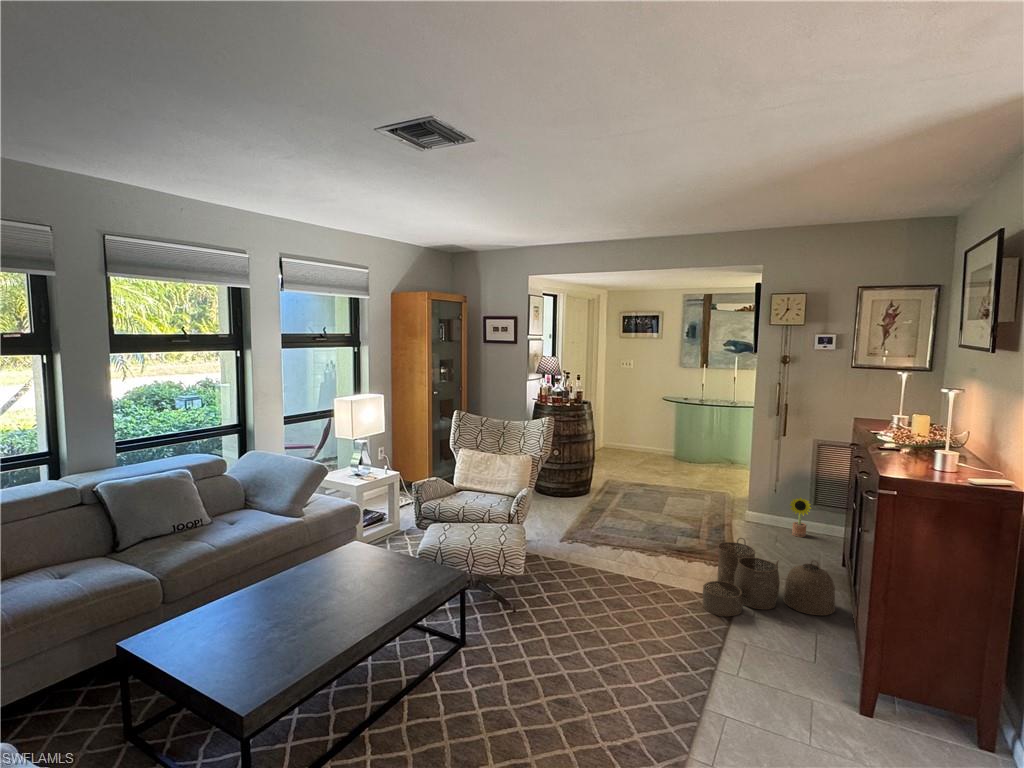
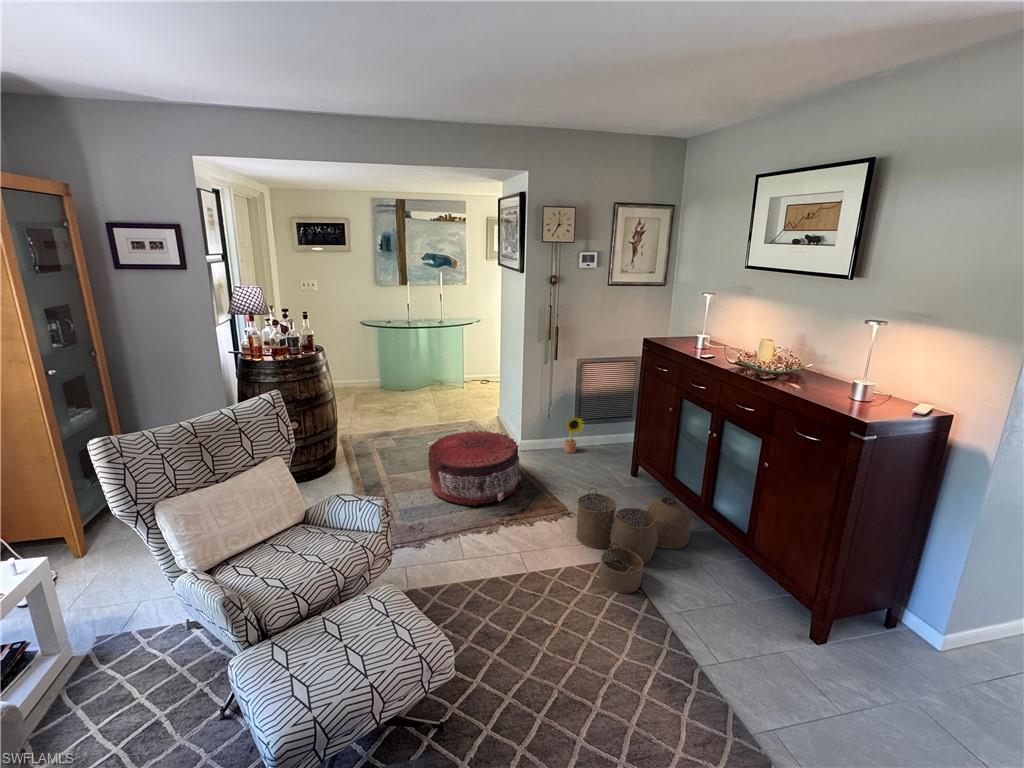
pouf: none [635,484,716,543] -> present [428,430,521,506]

